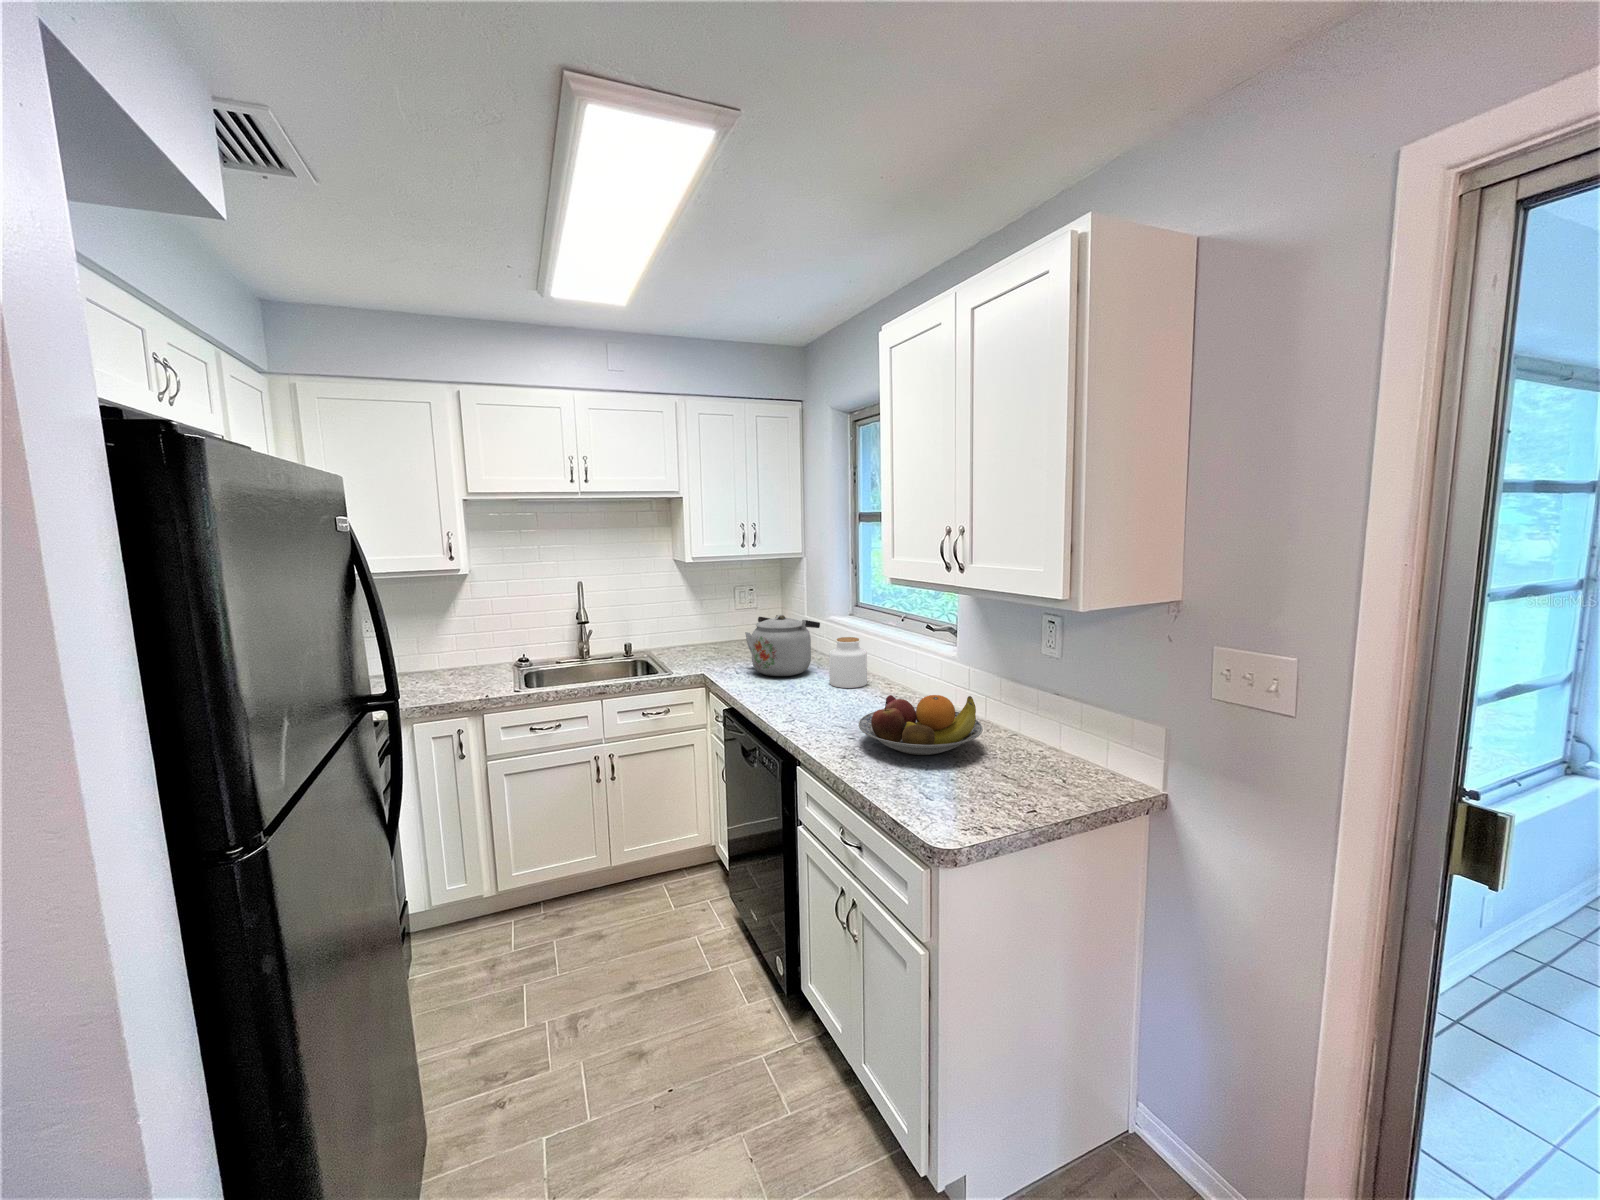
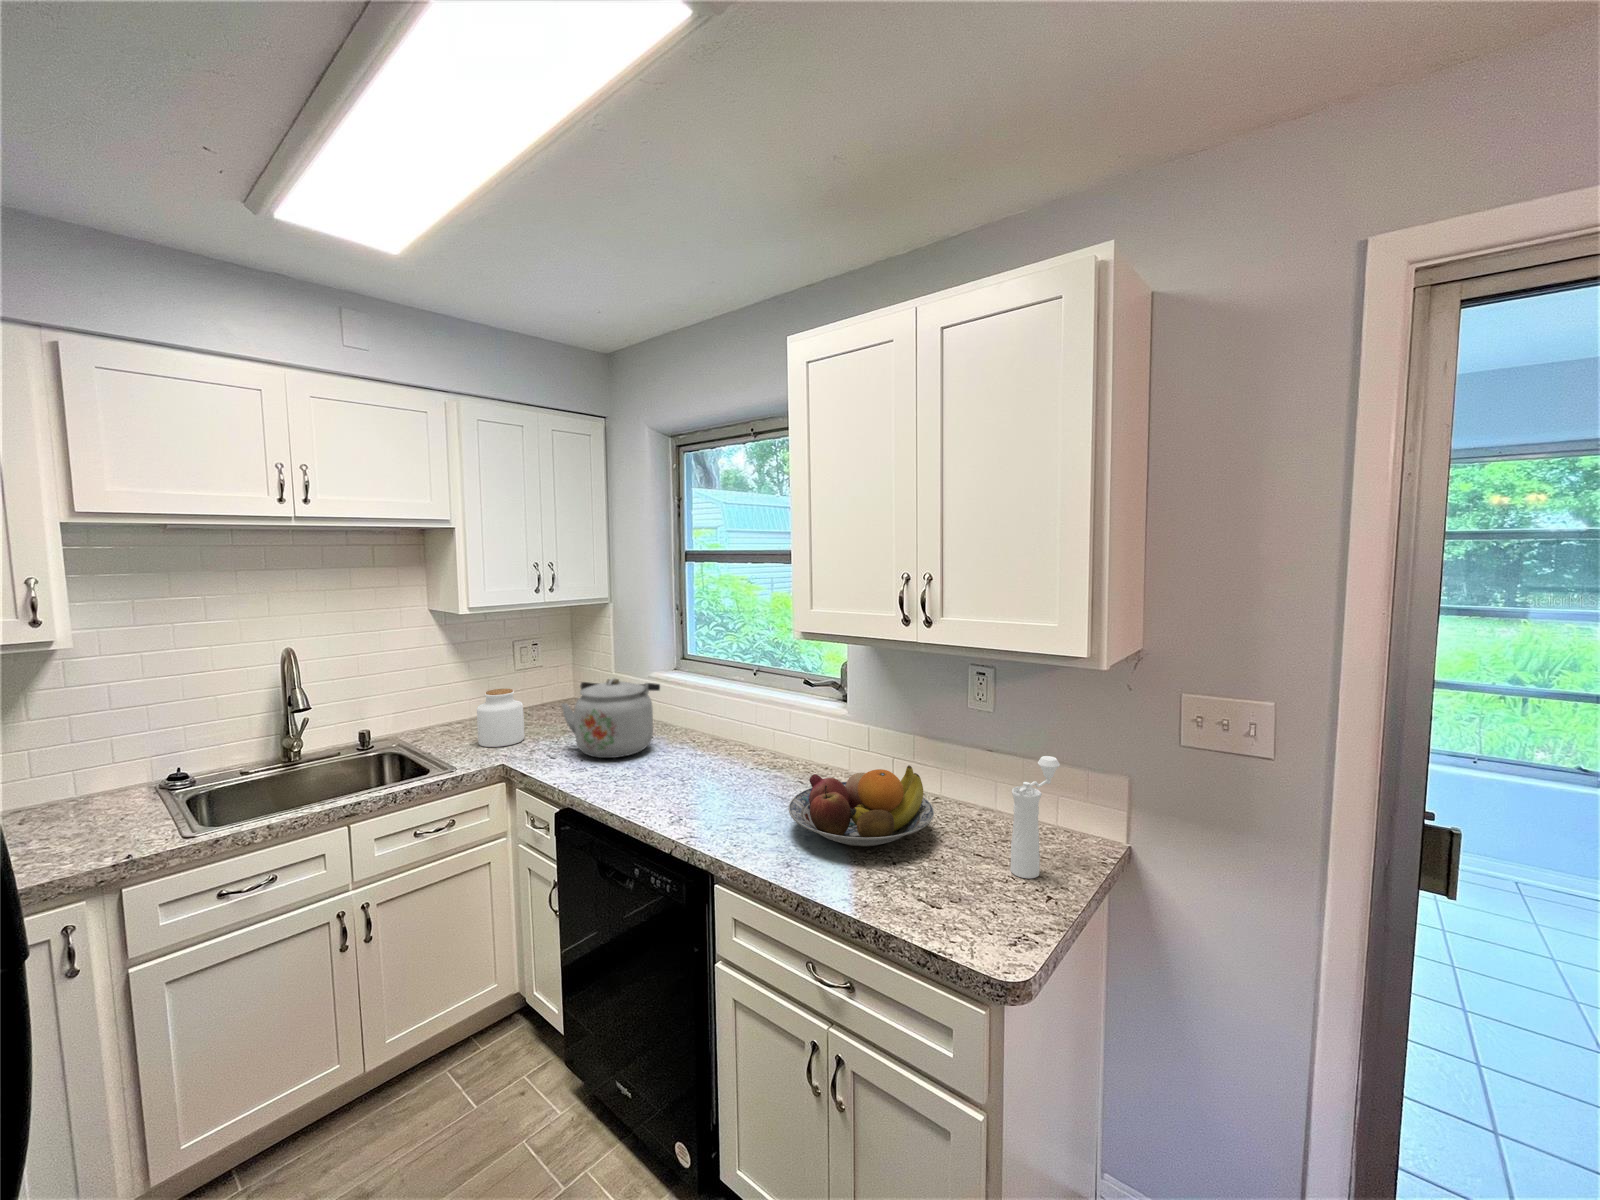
jar: present [829,637,867,688] -> present [477,689,524,747]
pepper mill: none [1021,694,1084,796] -> present [1010,756,1060,879]

